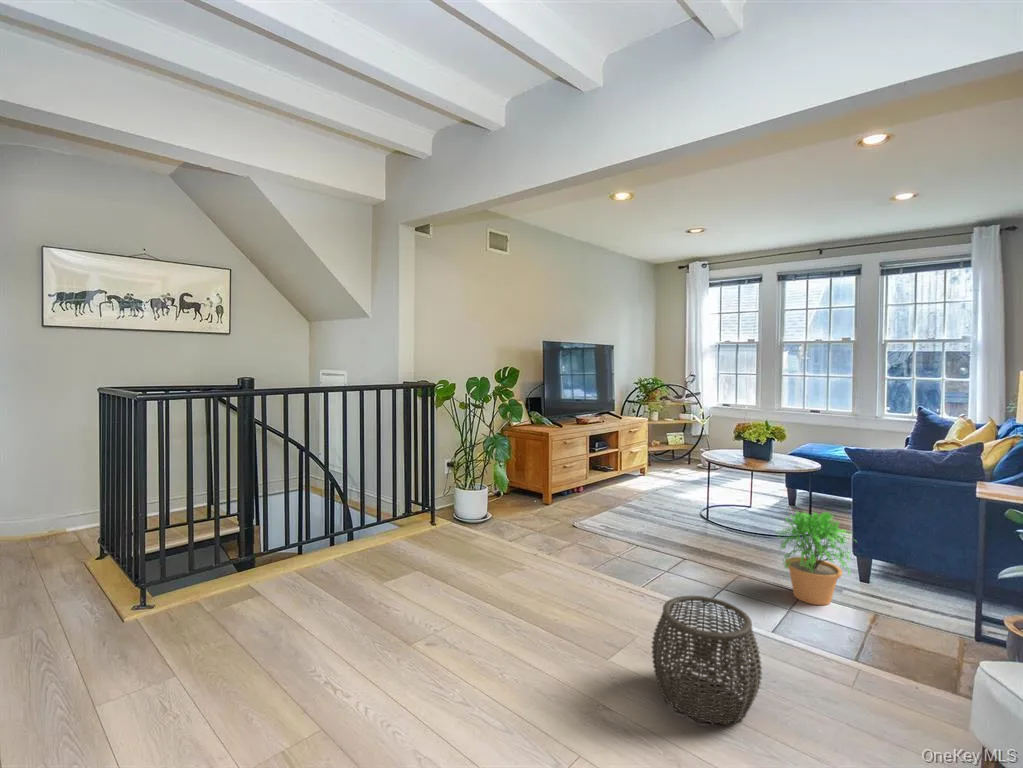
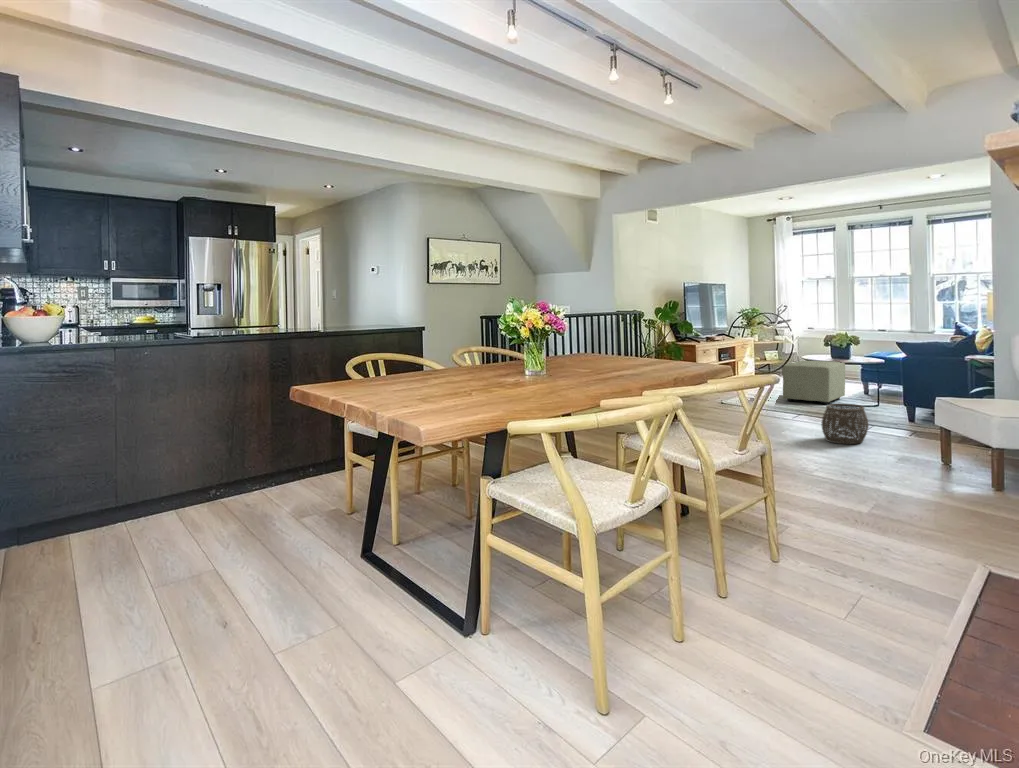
ottoman: none [653,458,754,538] -> present [783,361,845,404]
potted plant: present [777,512,850,605] -> none [864,373,910,420]

